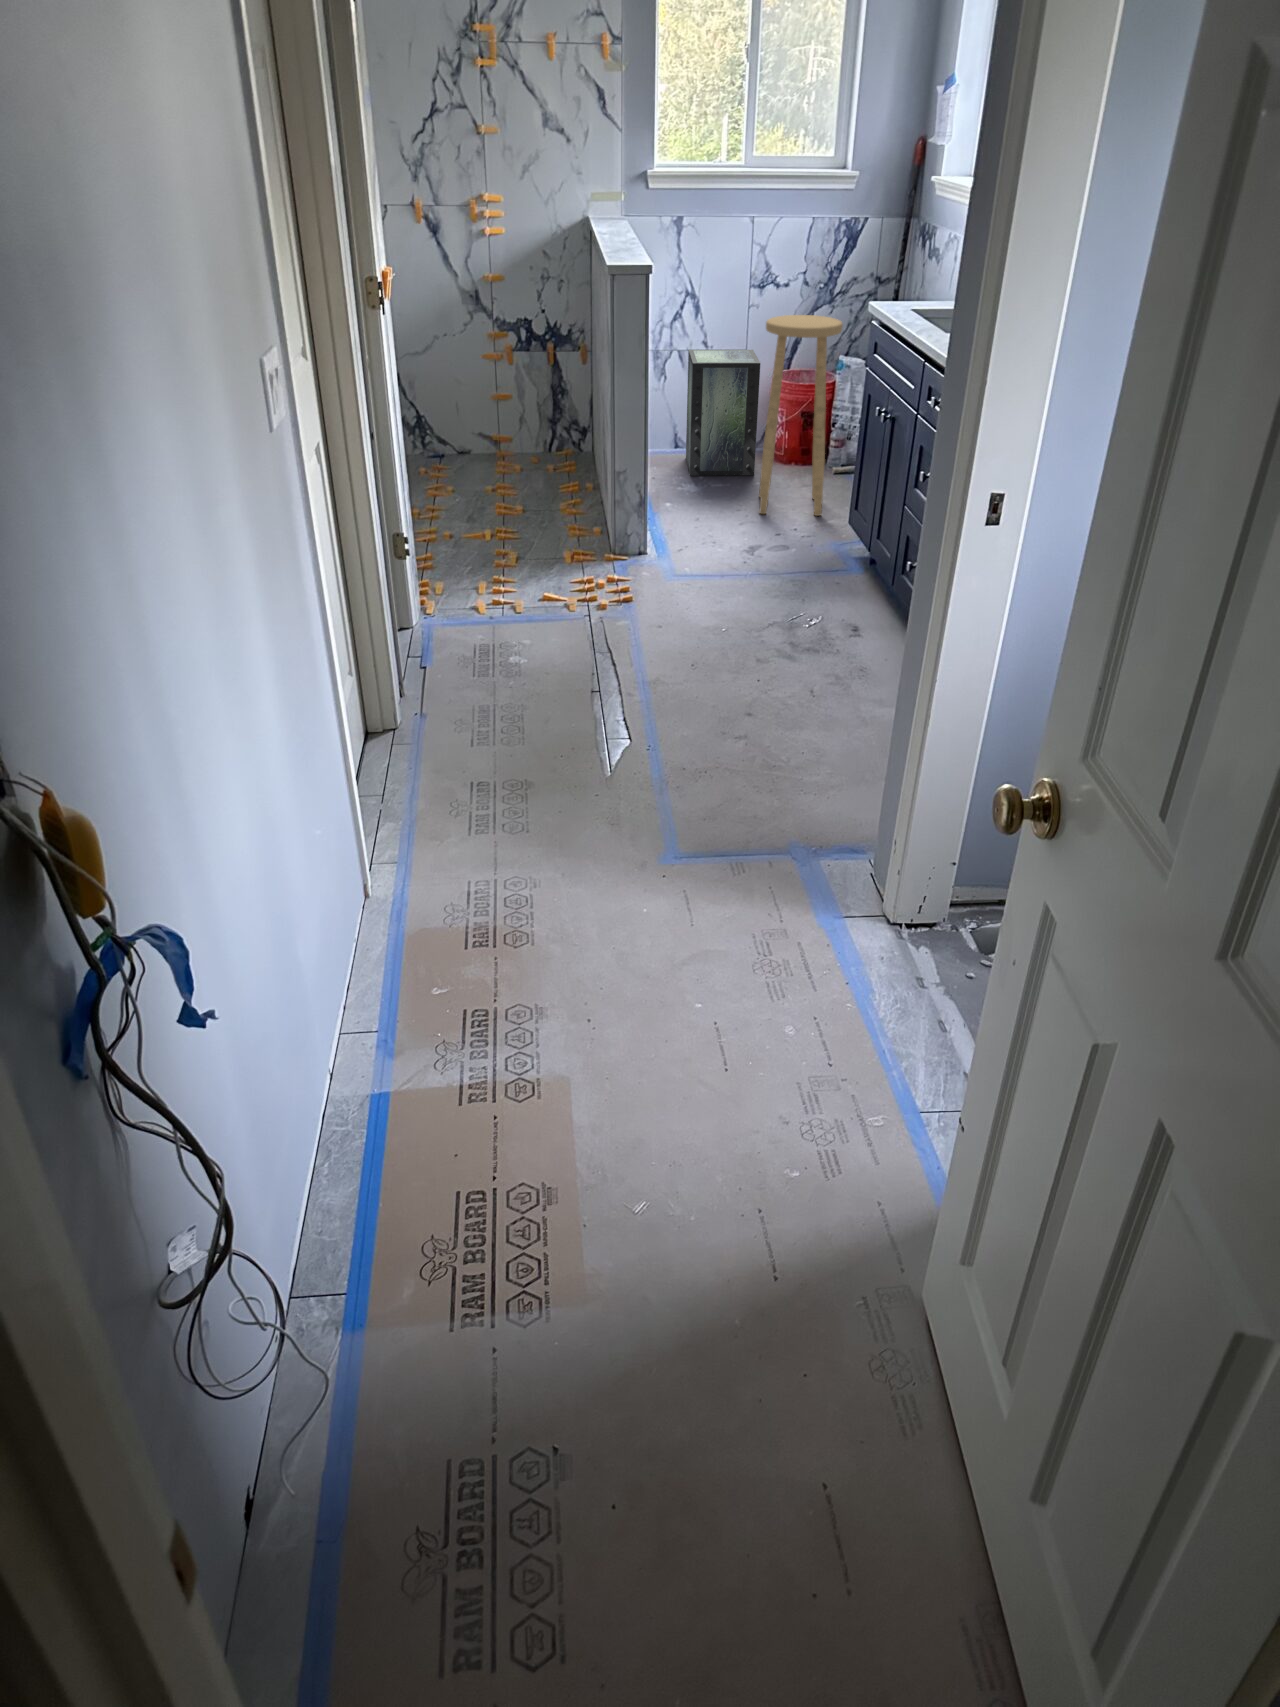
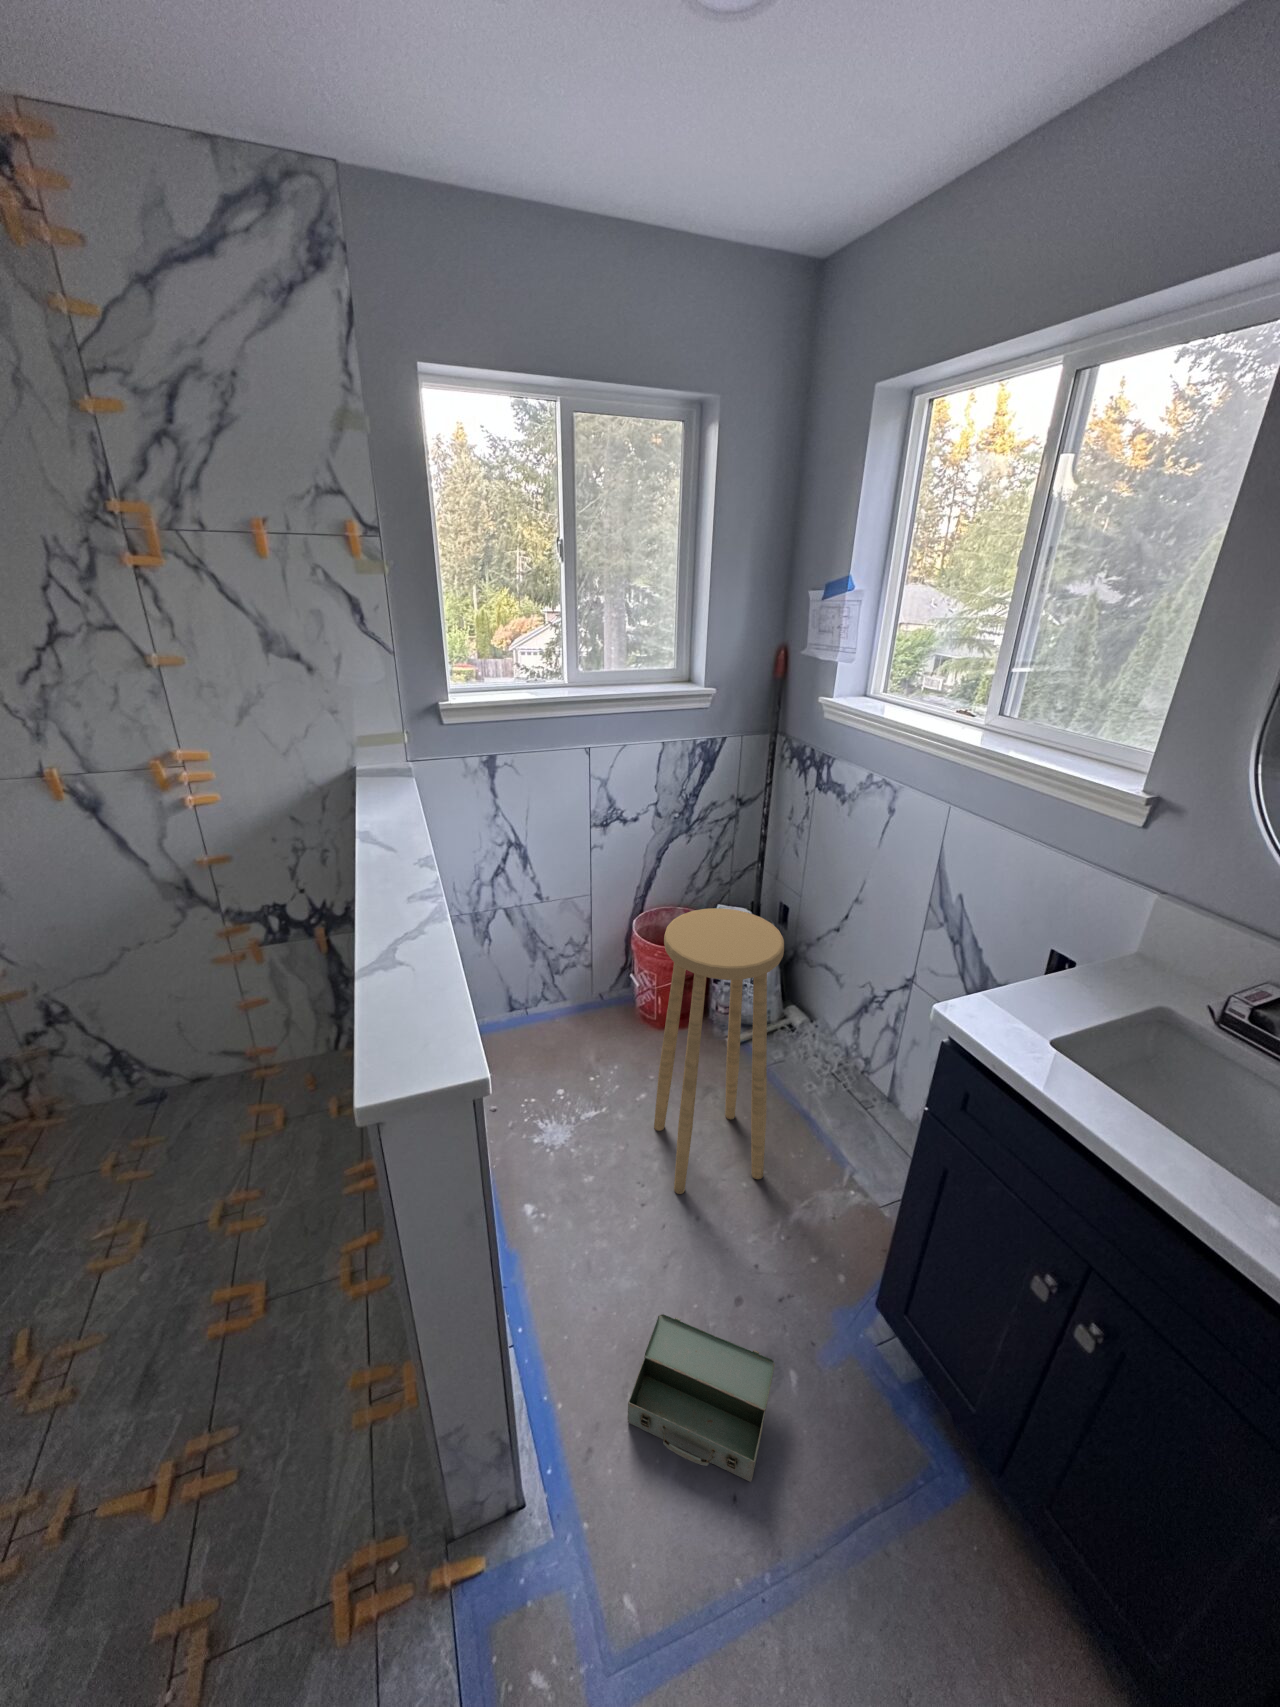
storage box: present [686,350,760,476] -> none [519,898,628,1078]
toolbox: none [699,523,781,568] -> present [628,1314,775,1482]

